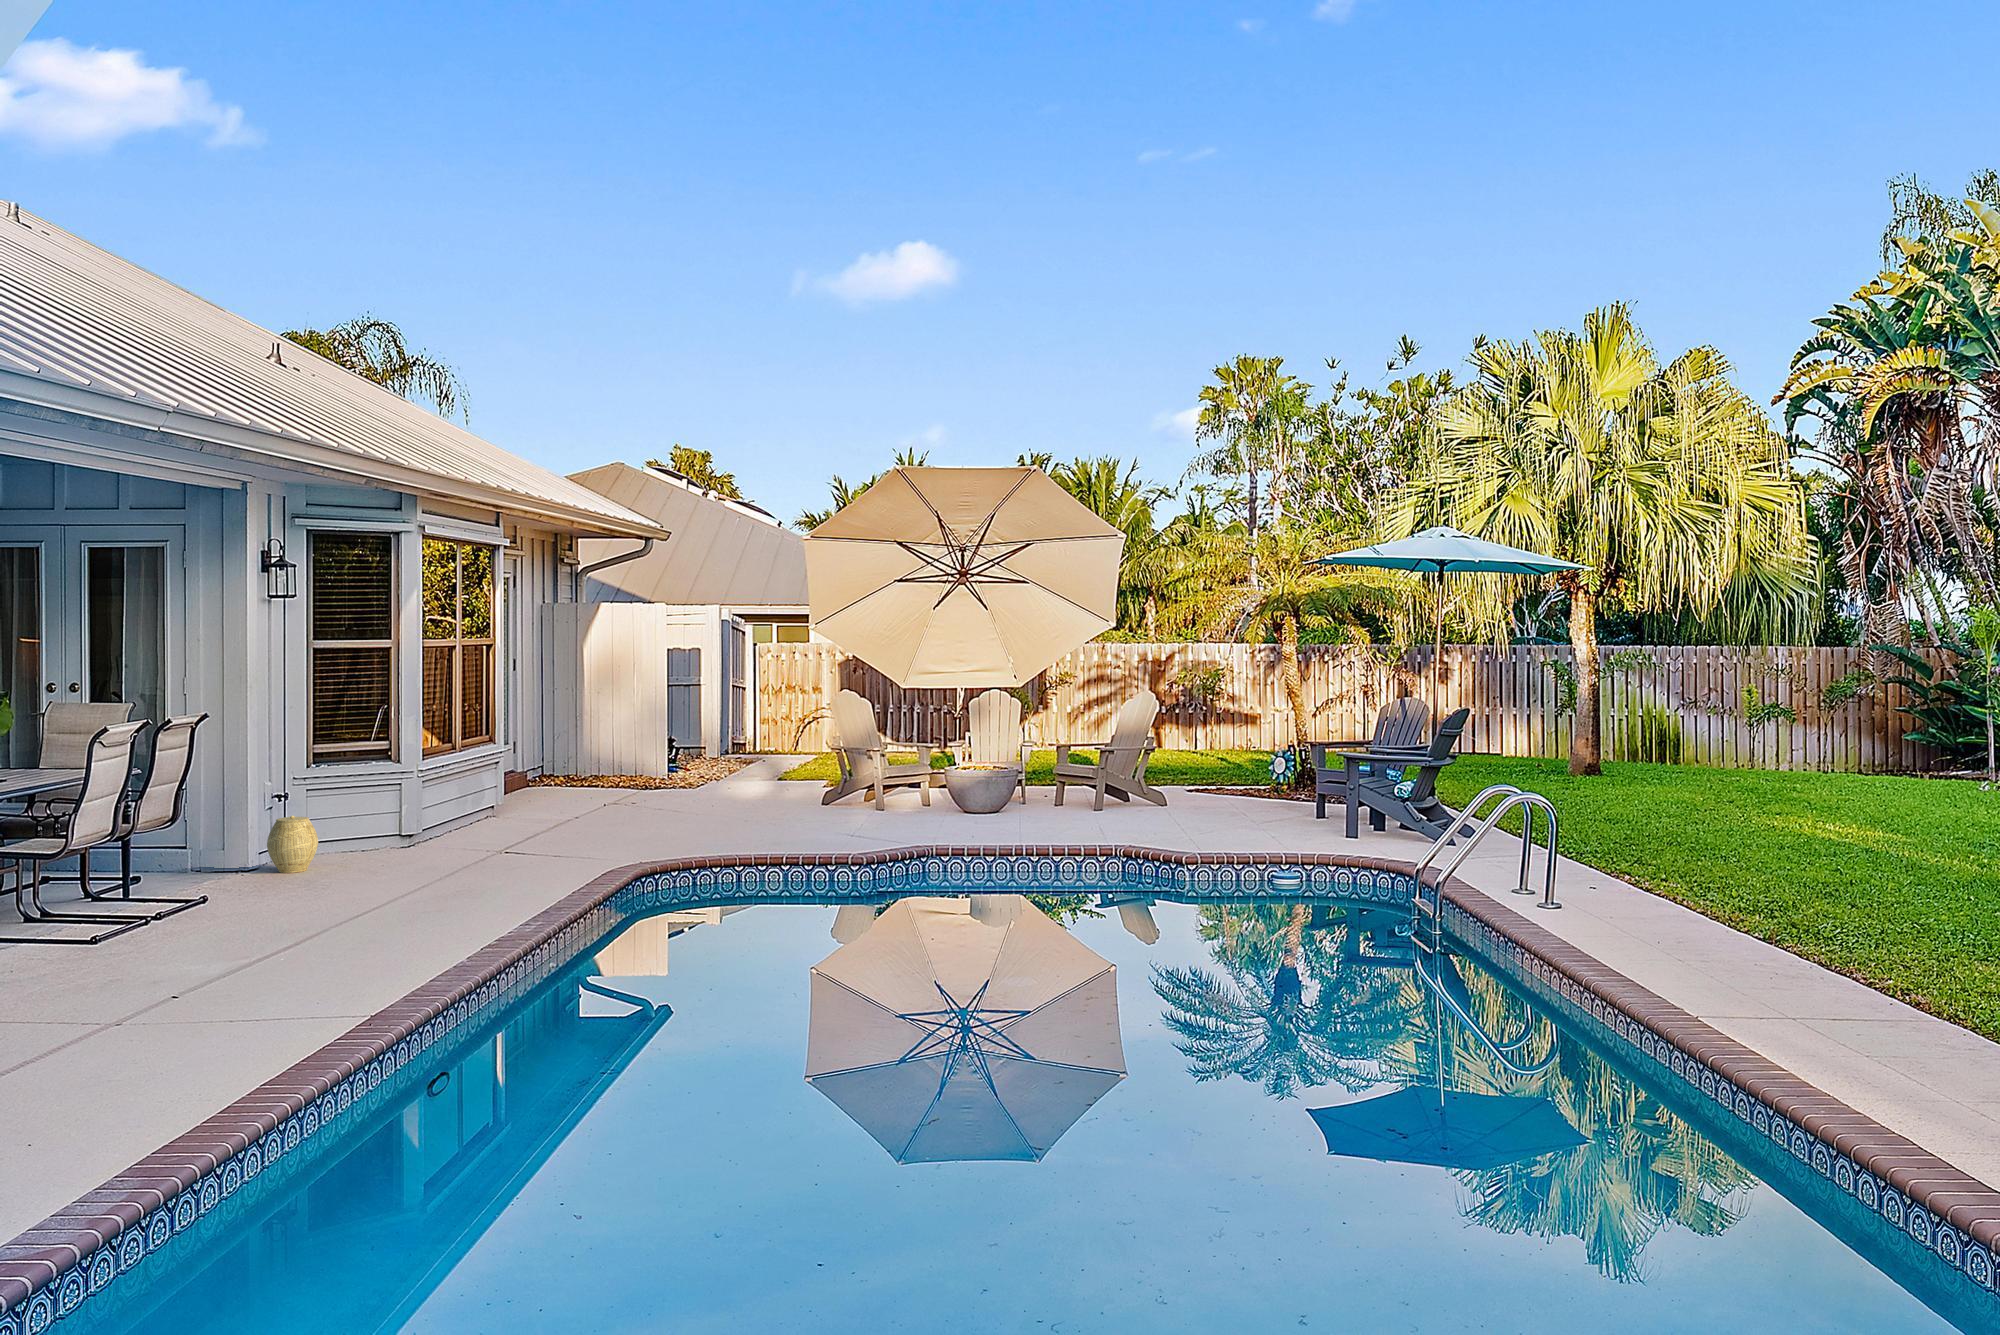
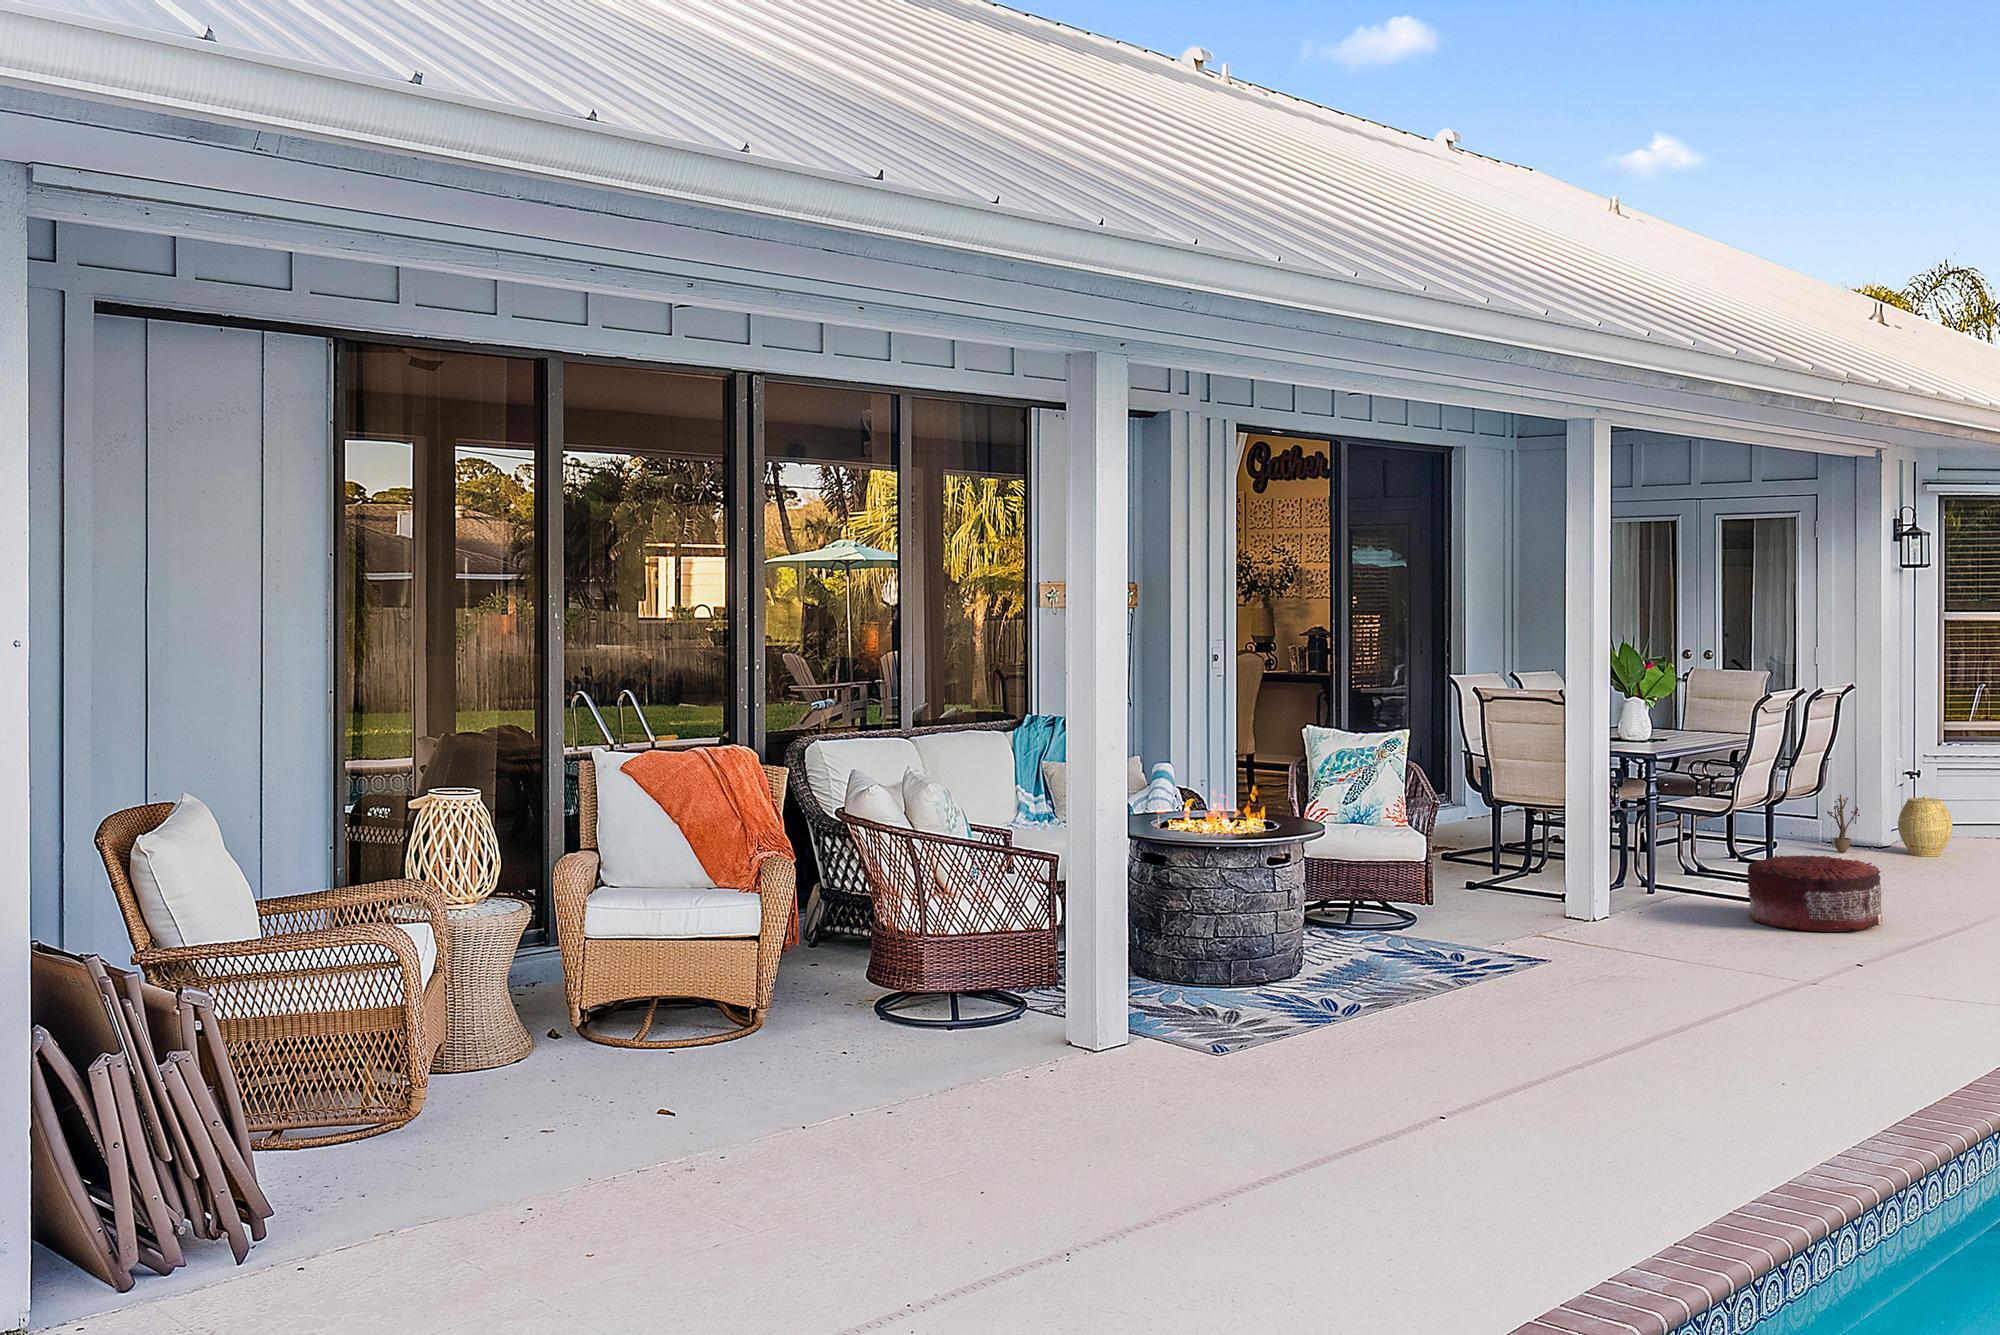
decorative plant: none [191,821,228,878] -> present [1822,794,1859,852]
pouf: none [60,896,219,987] -> present [1748,855,1882,932]

